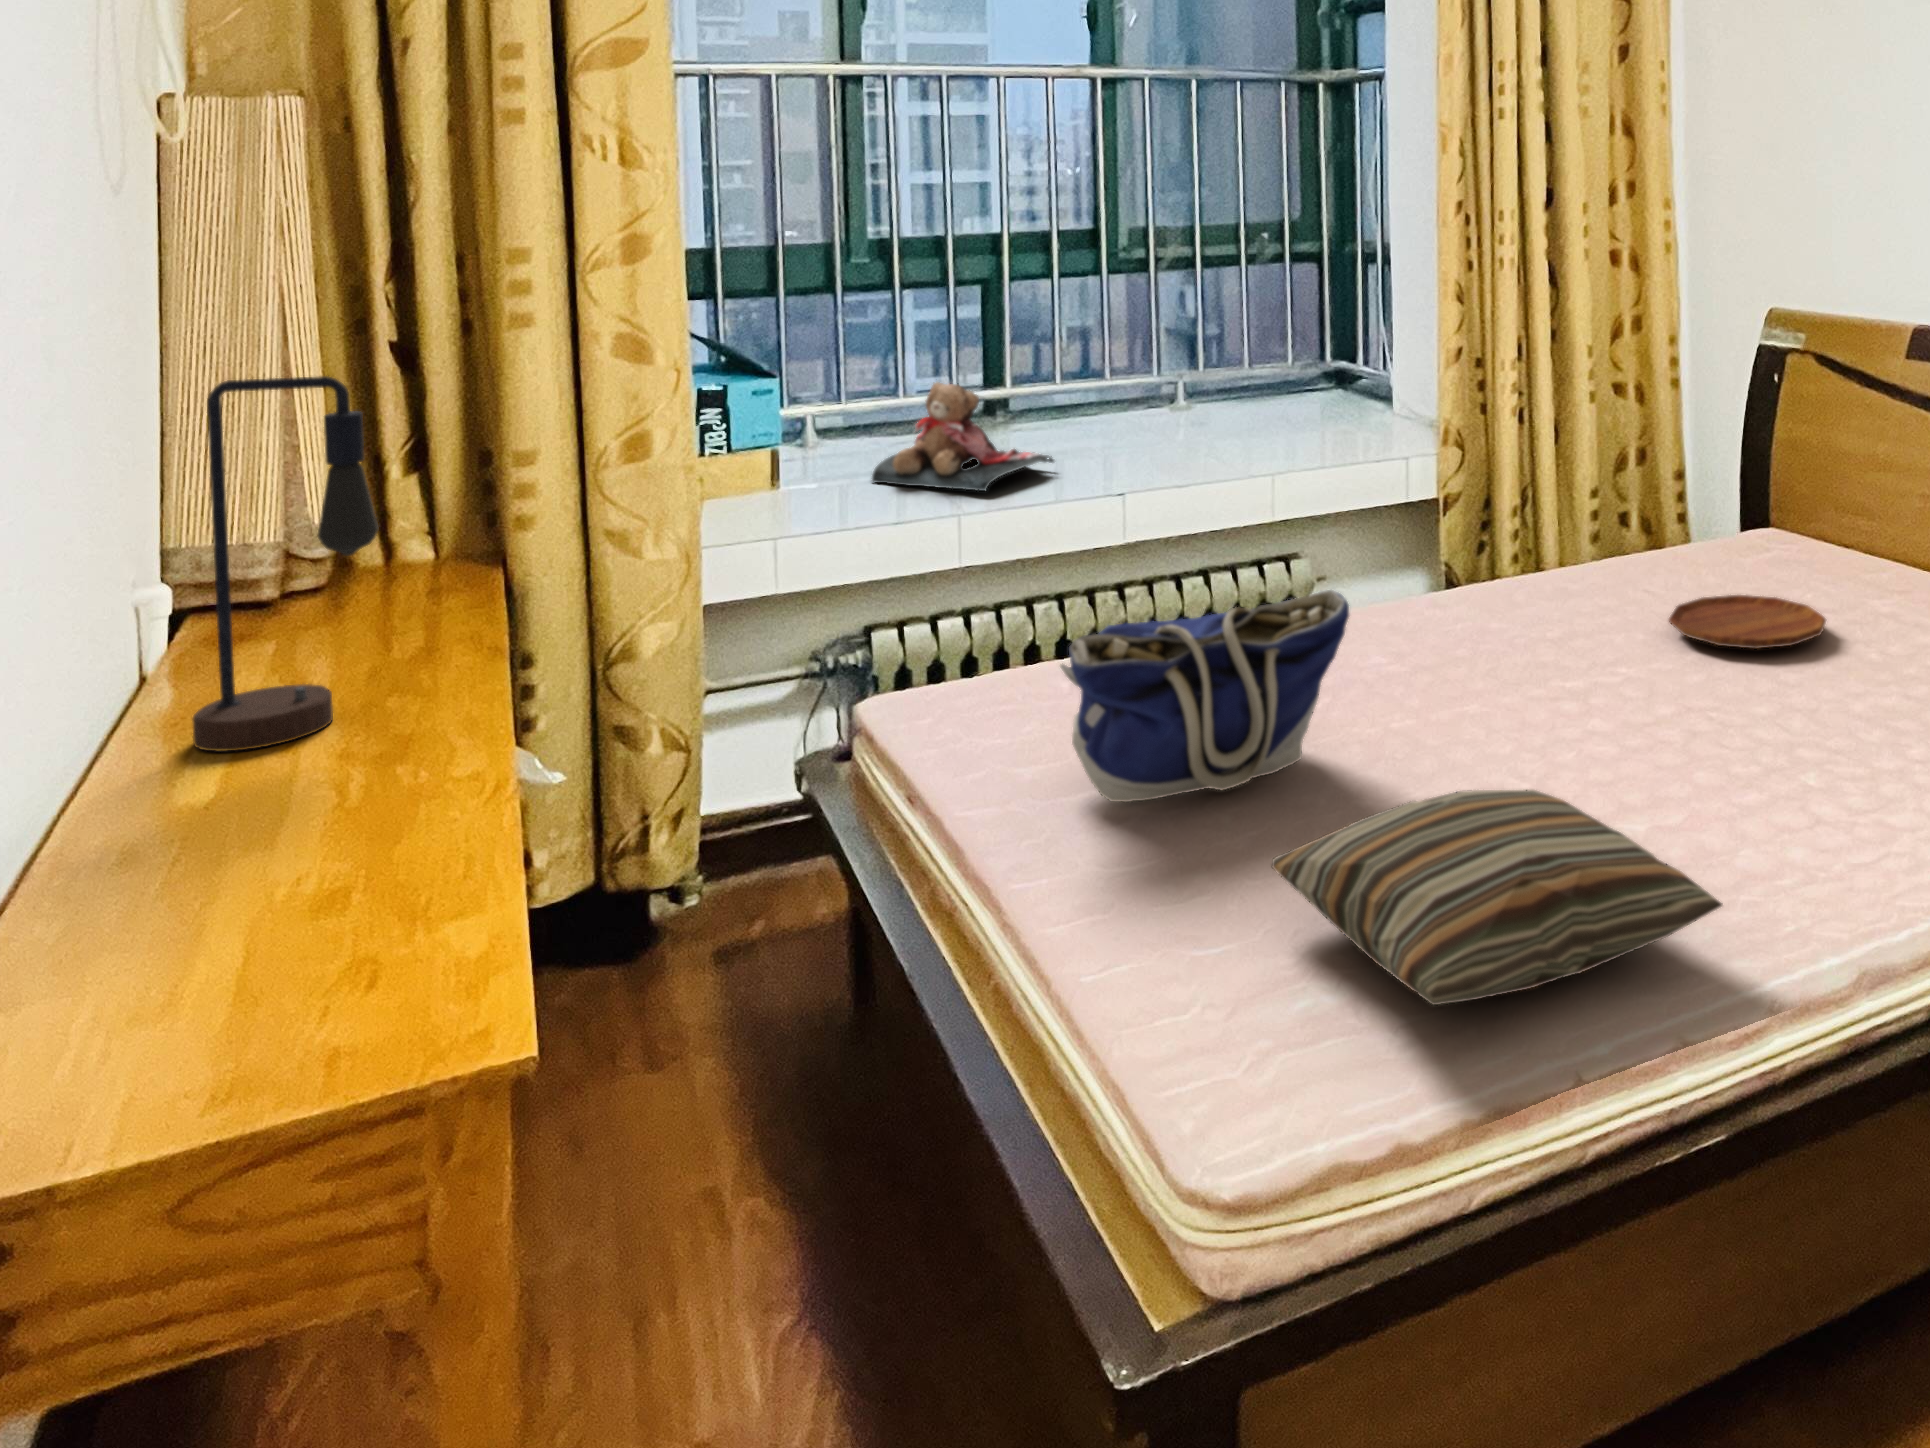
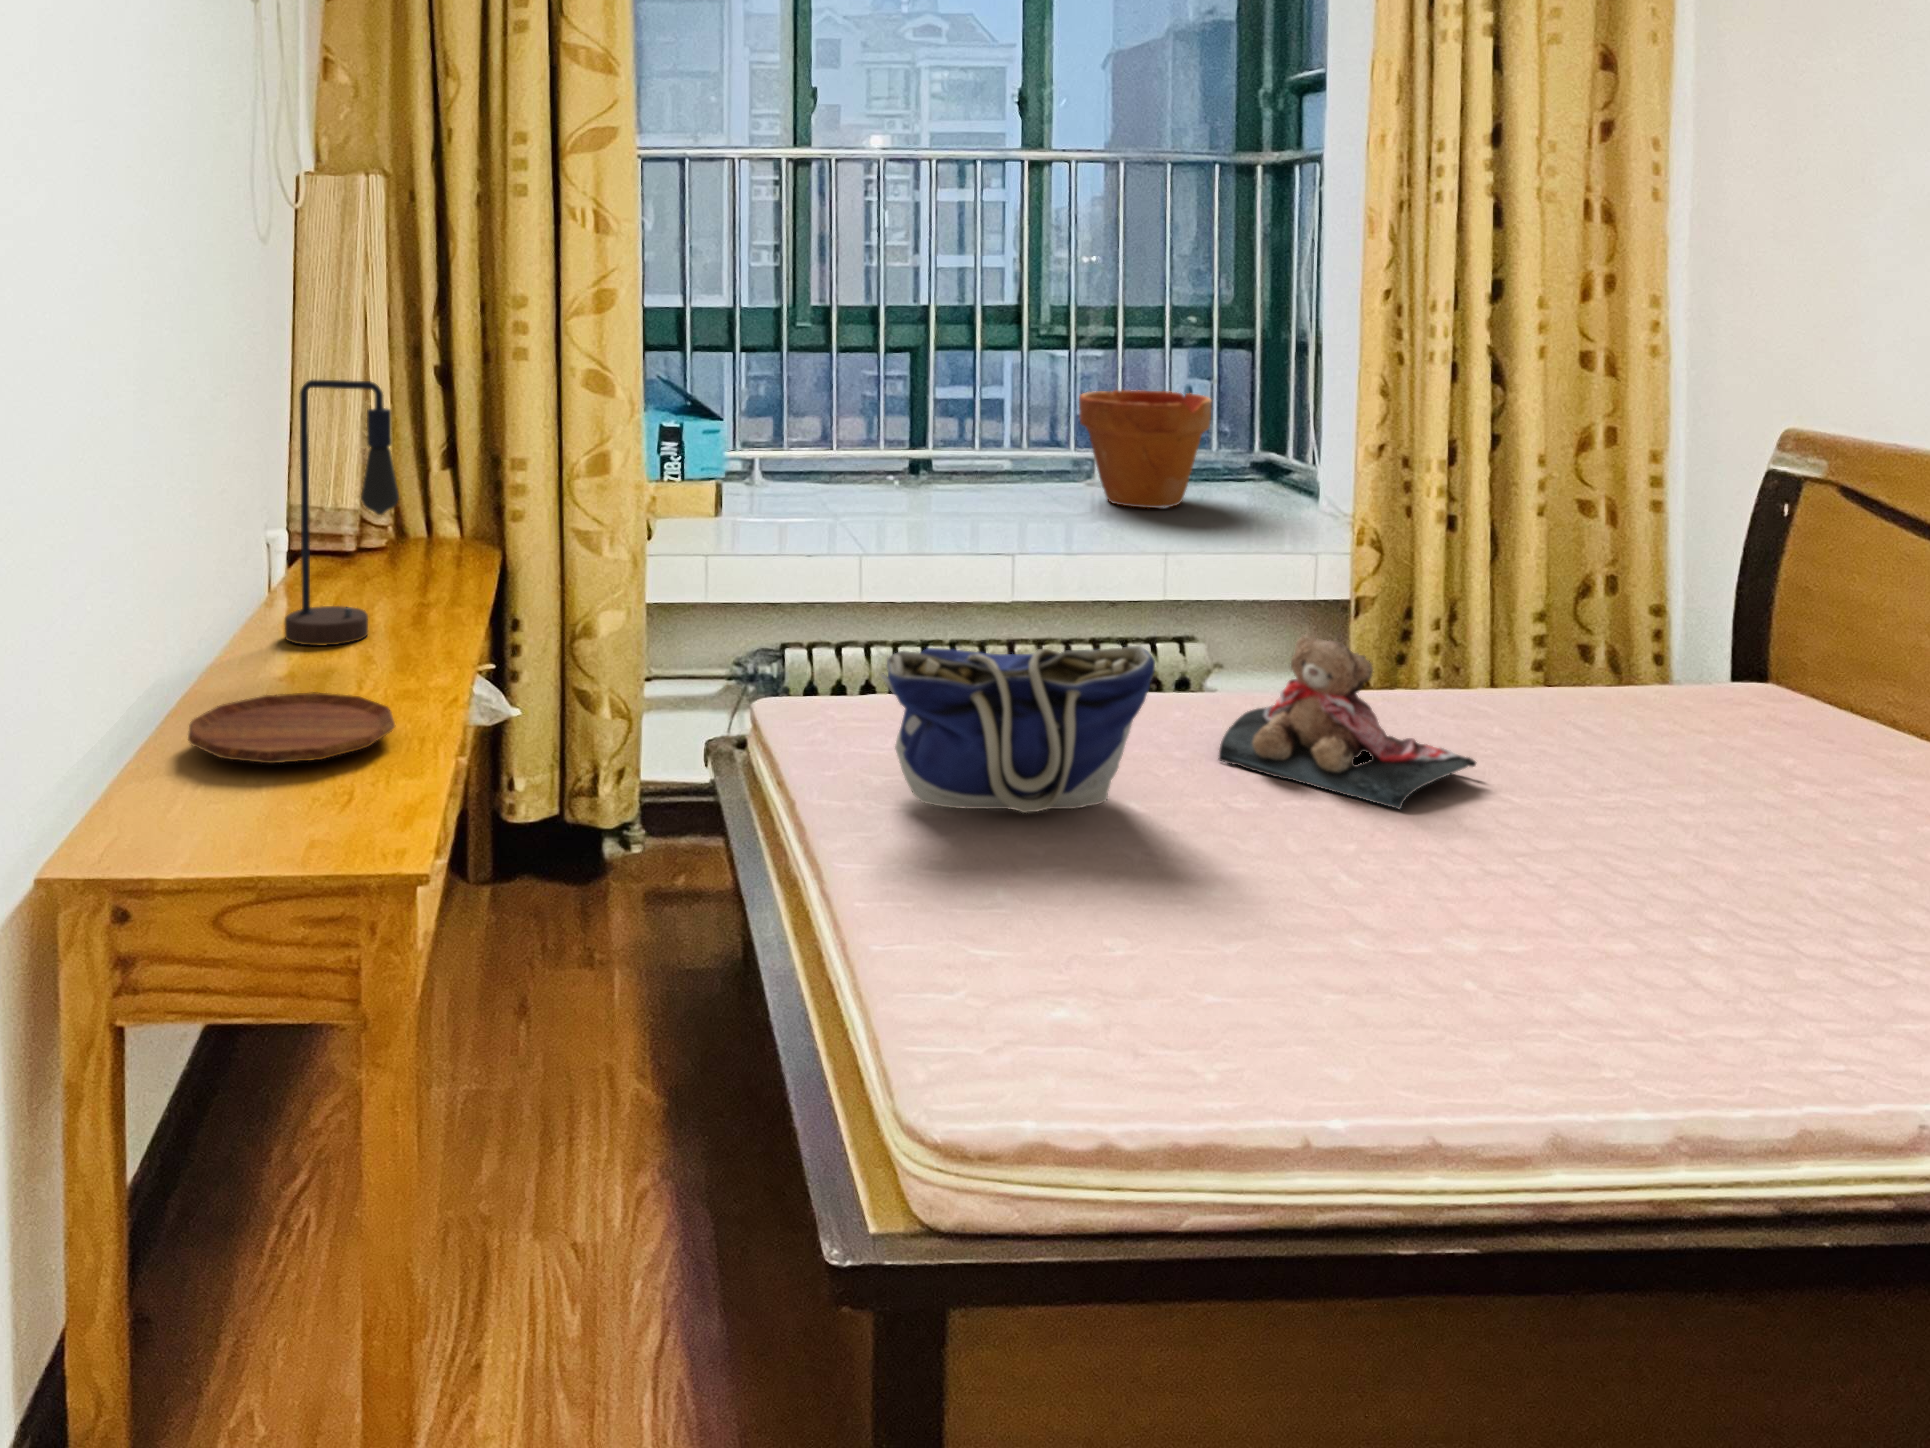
flower pot: none [1164,310,1294,429] -> present [1079,390,1211,508]
teddy bear: present [872,382,1054,491] -> present [1219,634,1476,809]
tray: present [1669,595,1826,649] -> present [188,692,395,763]
pillow: present [1272,789,1722,1005] -> none [1026,840,1458,1019]

